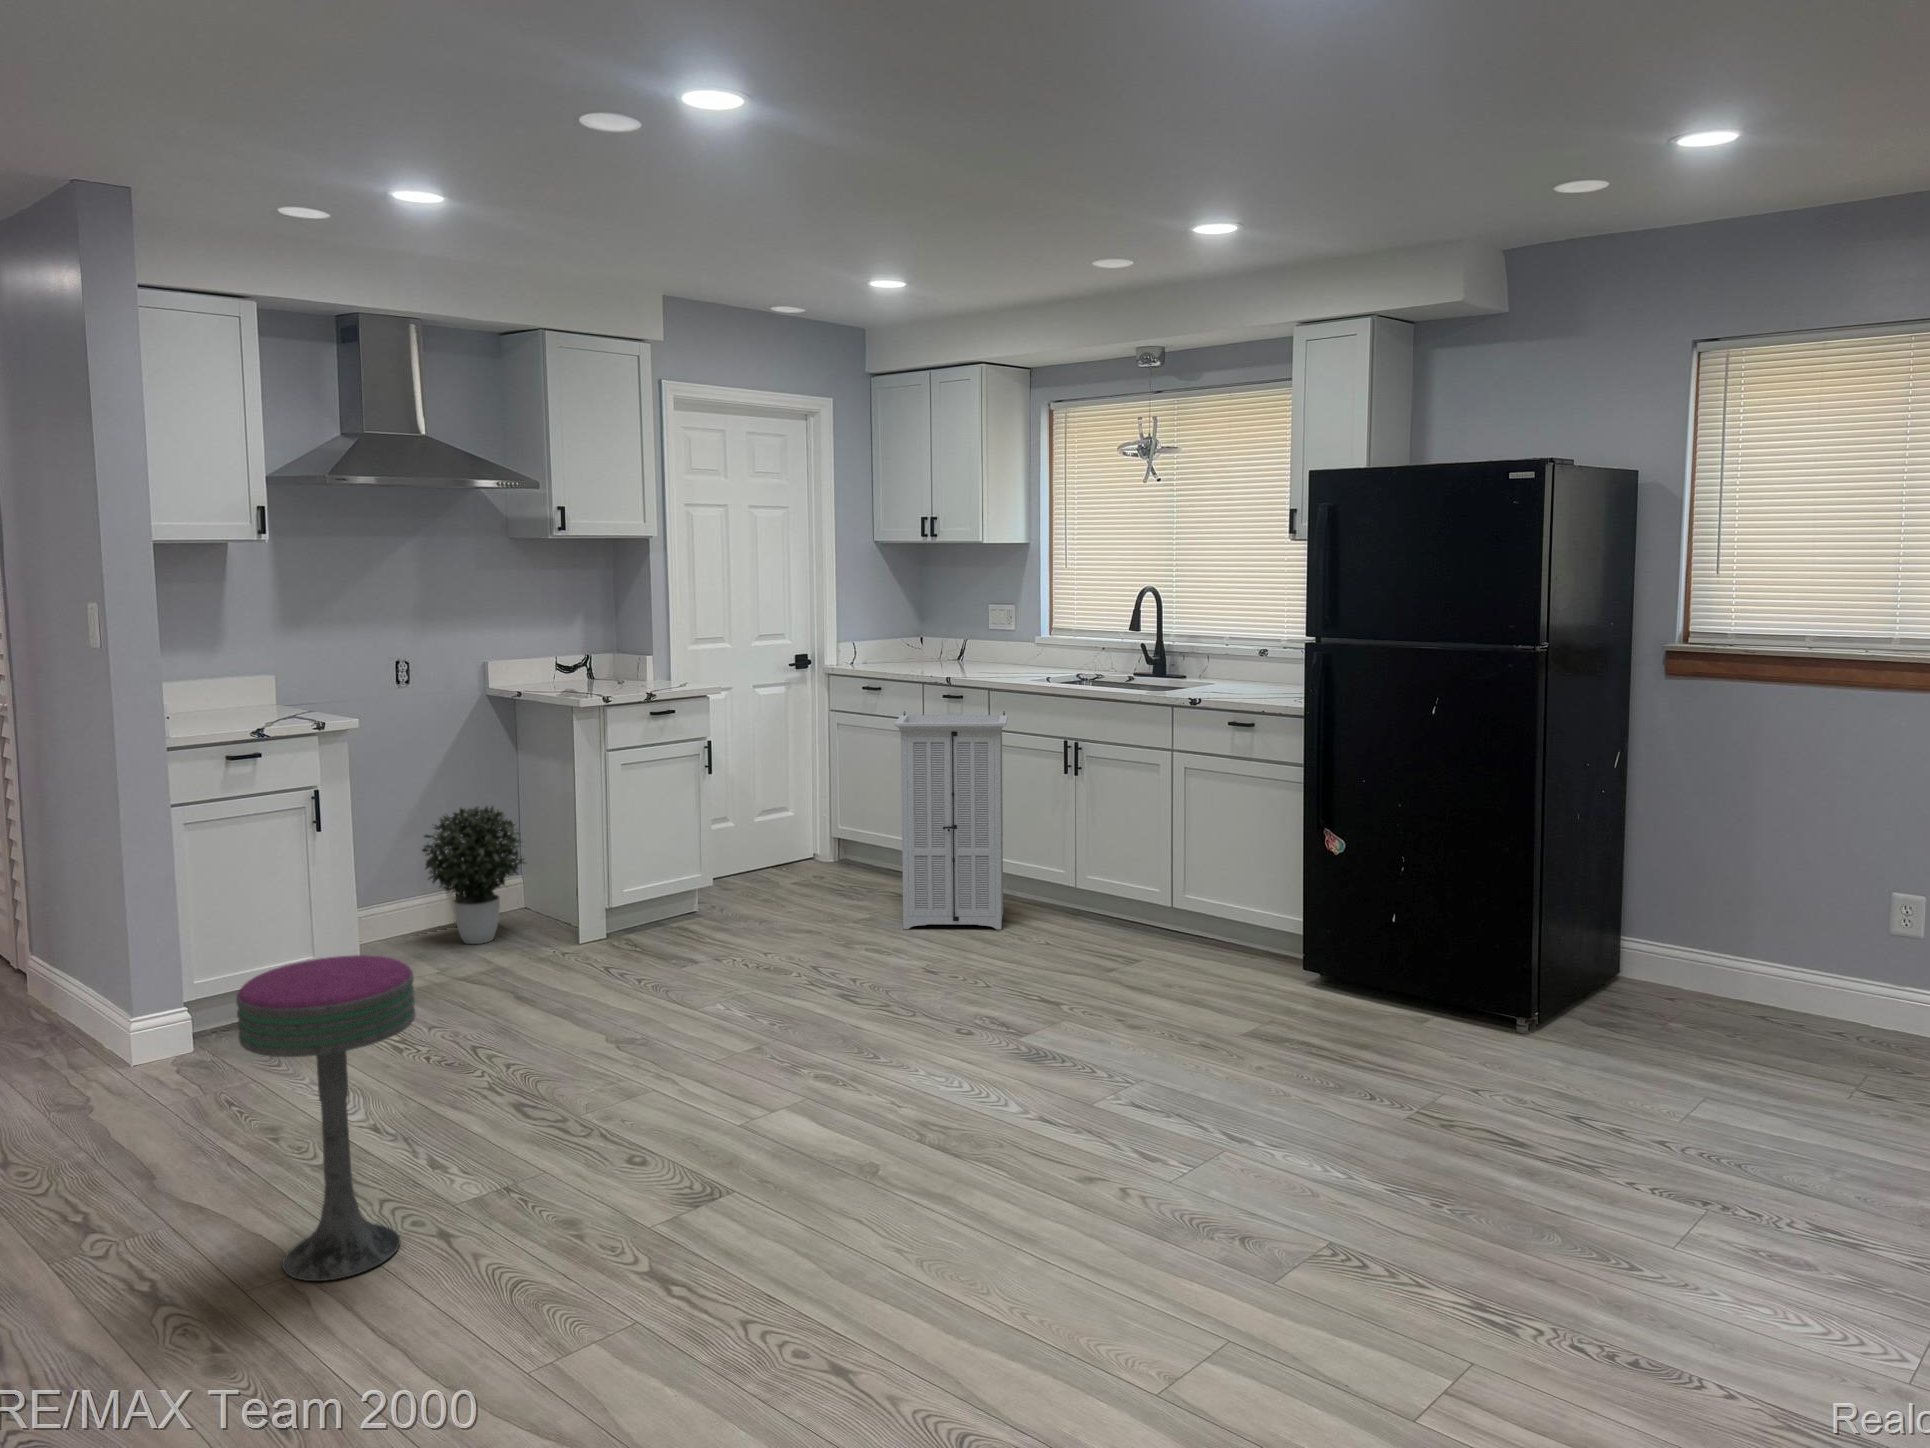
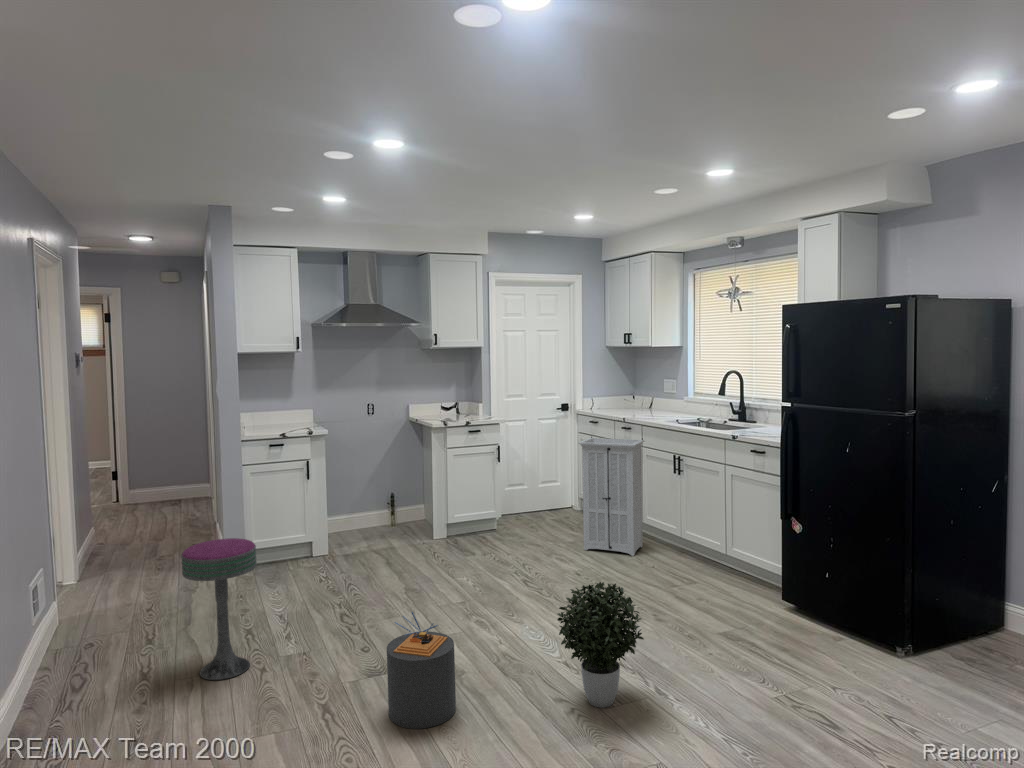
potted plant: present [422,806,525,944] -> present [557,582,644,708]
trash can: none [783,1047,926,1278] -> present [387,612,456,729]

